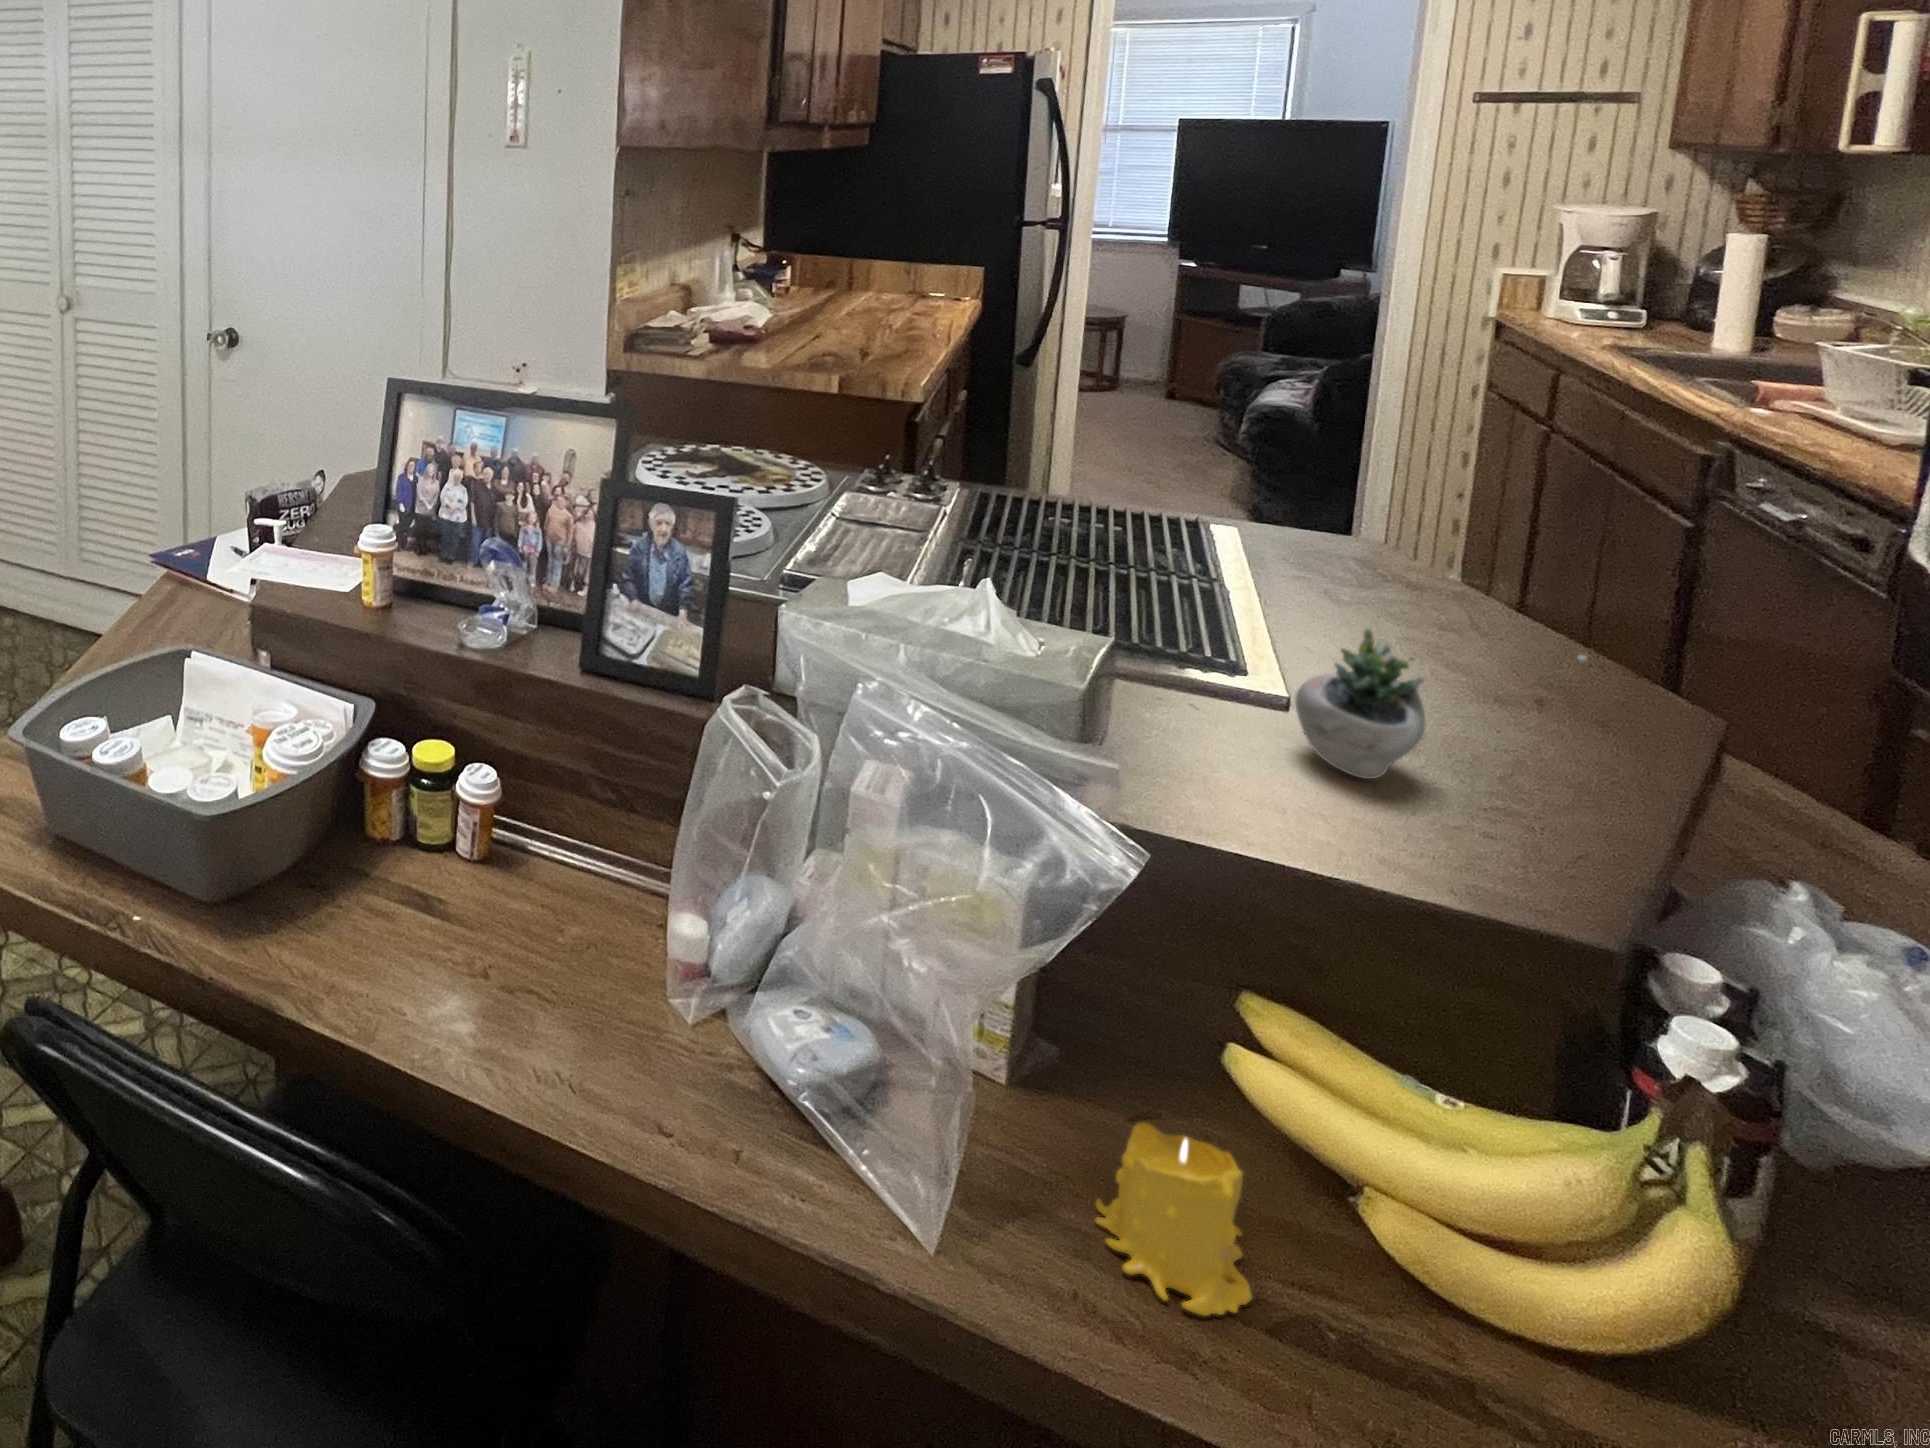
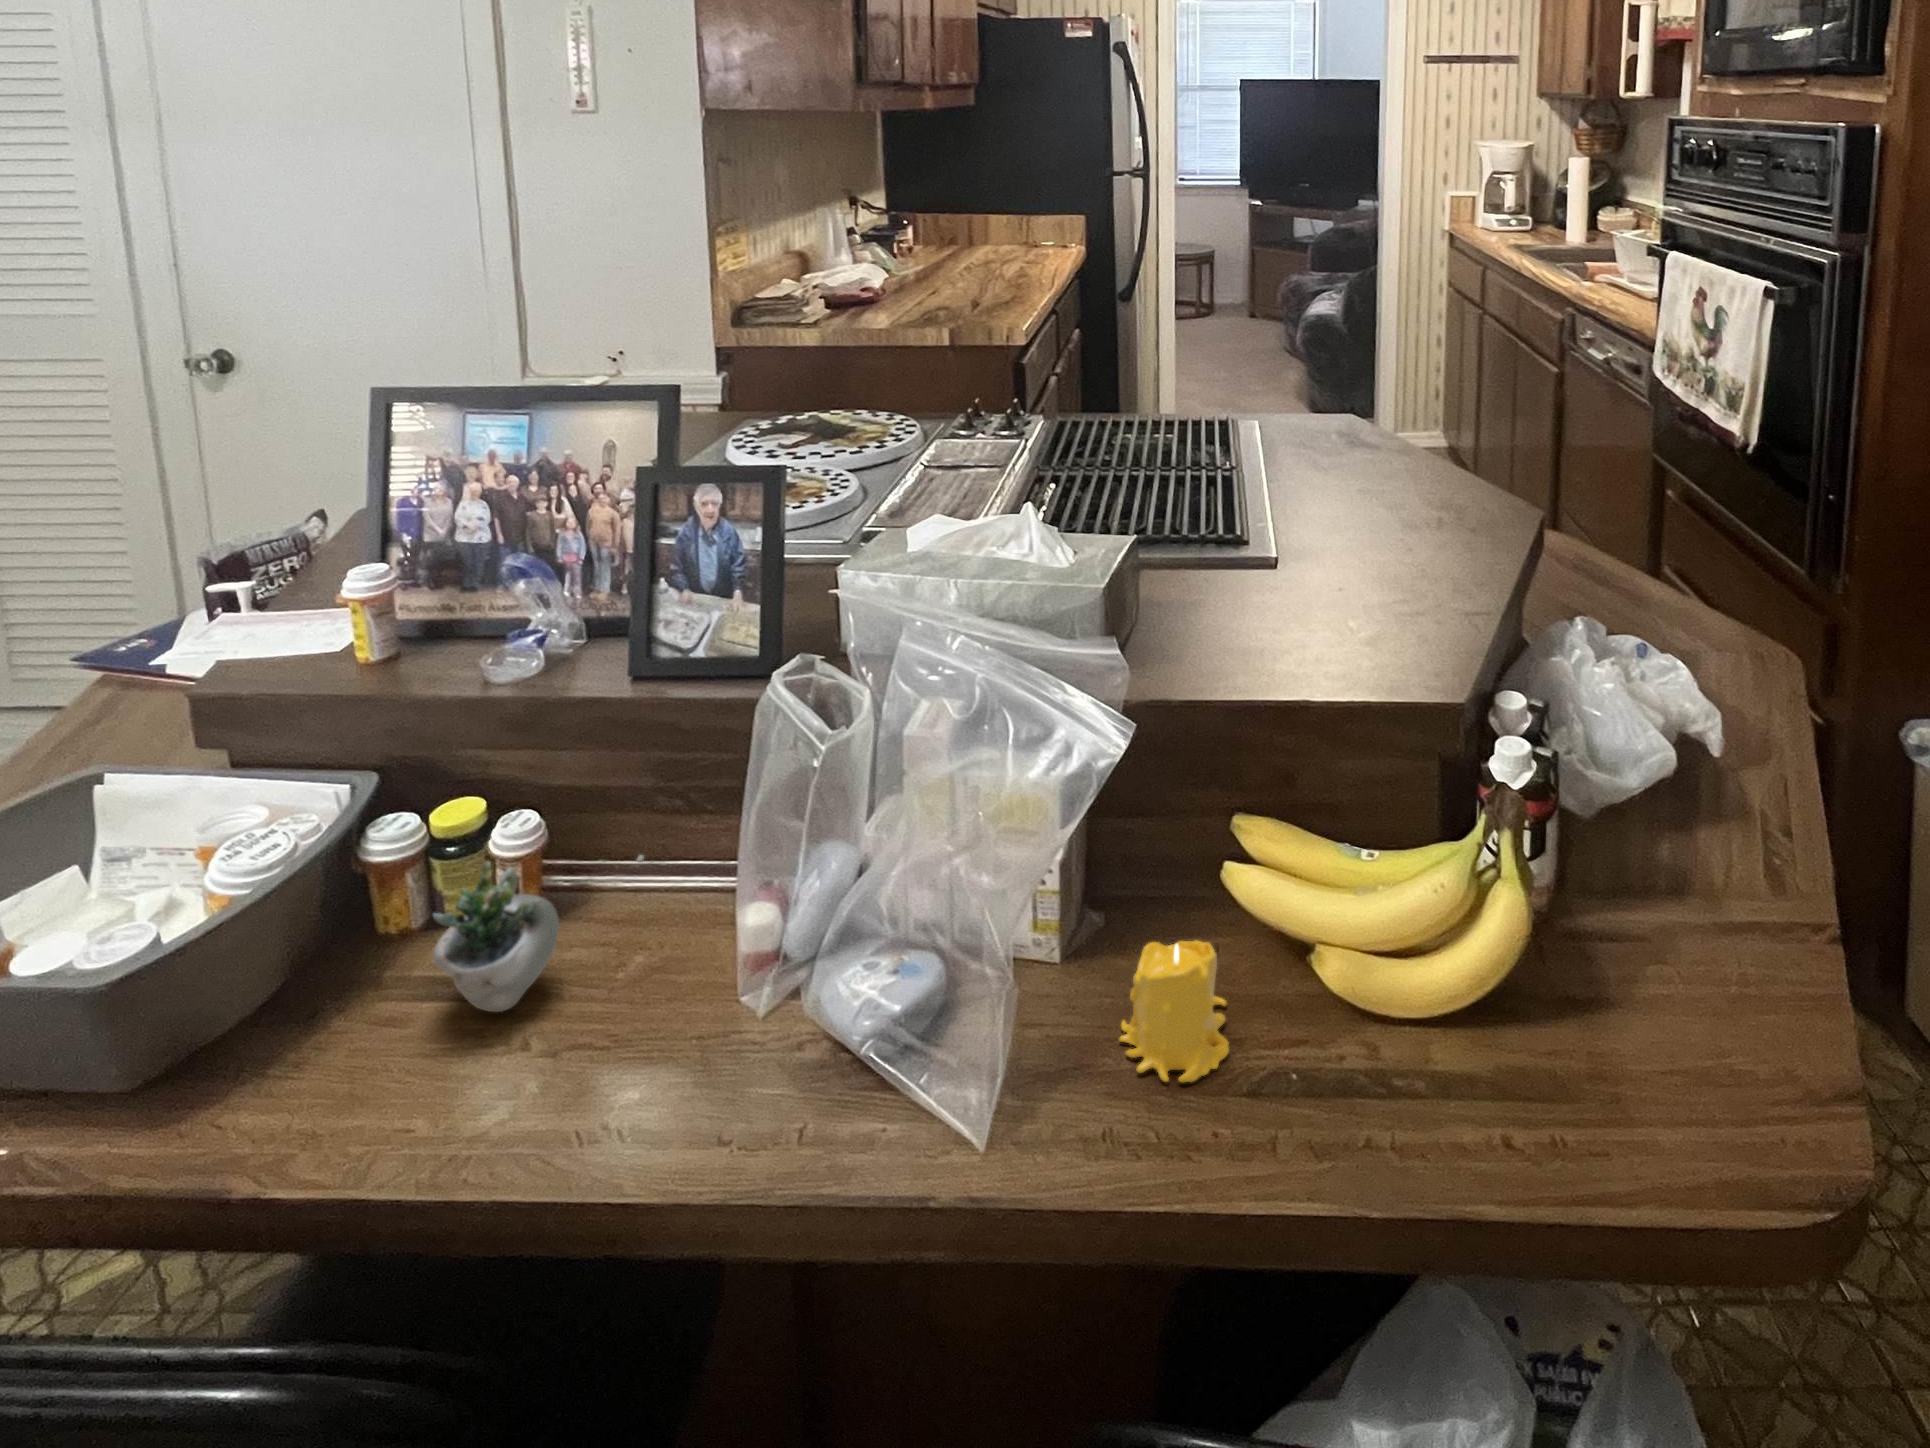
succulent plant: present [1295,629,1587,779] -> present [433,855,644,1012]

